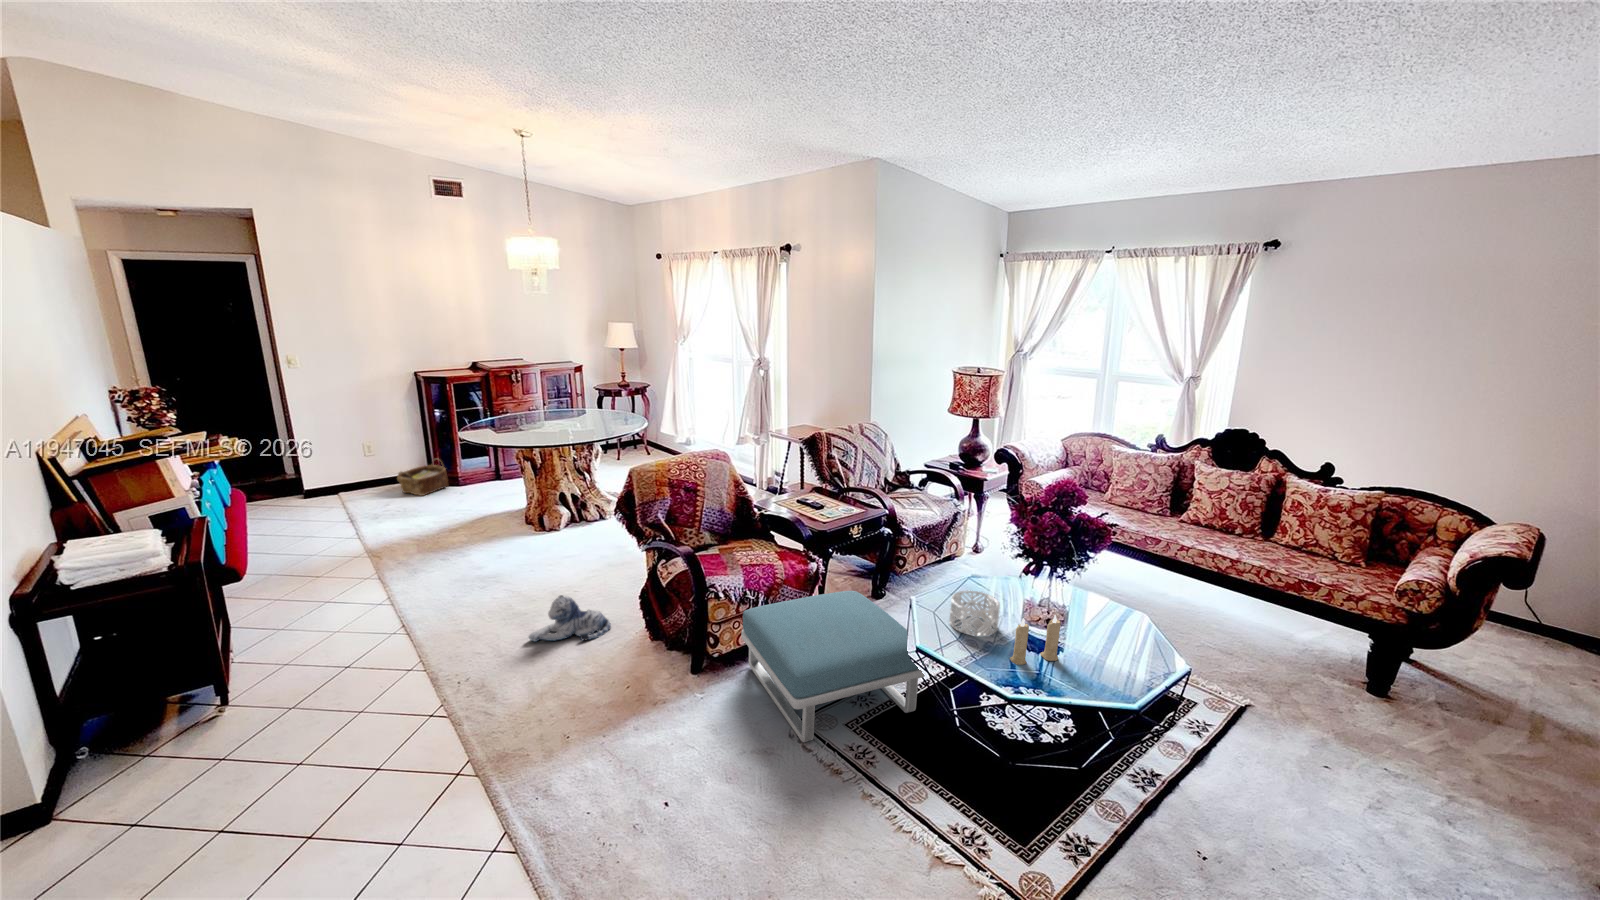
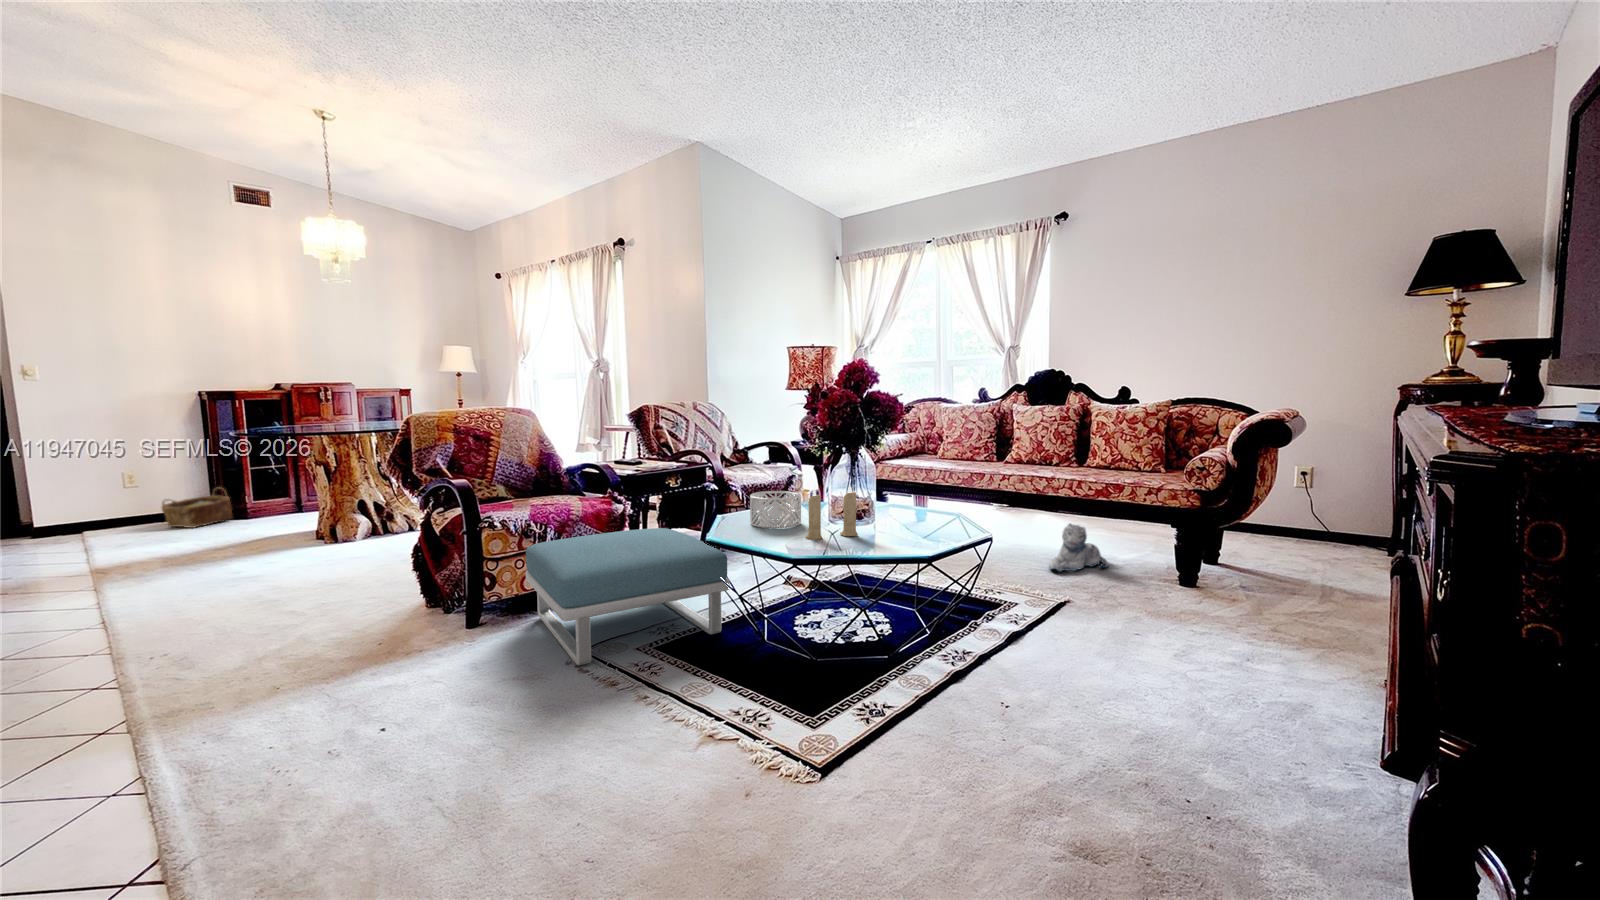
plush toy: present [529,595,611,642] -> present [1049,524,1108,572]

